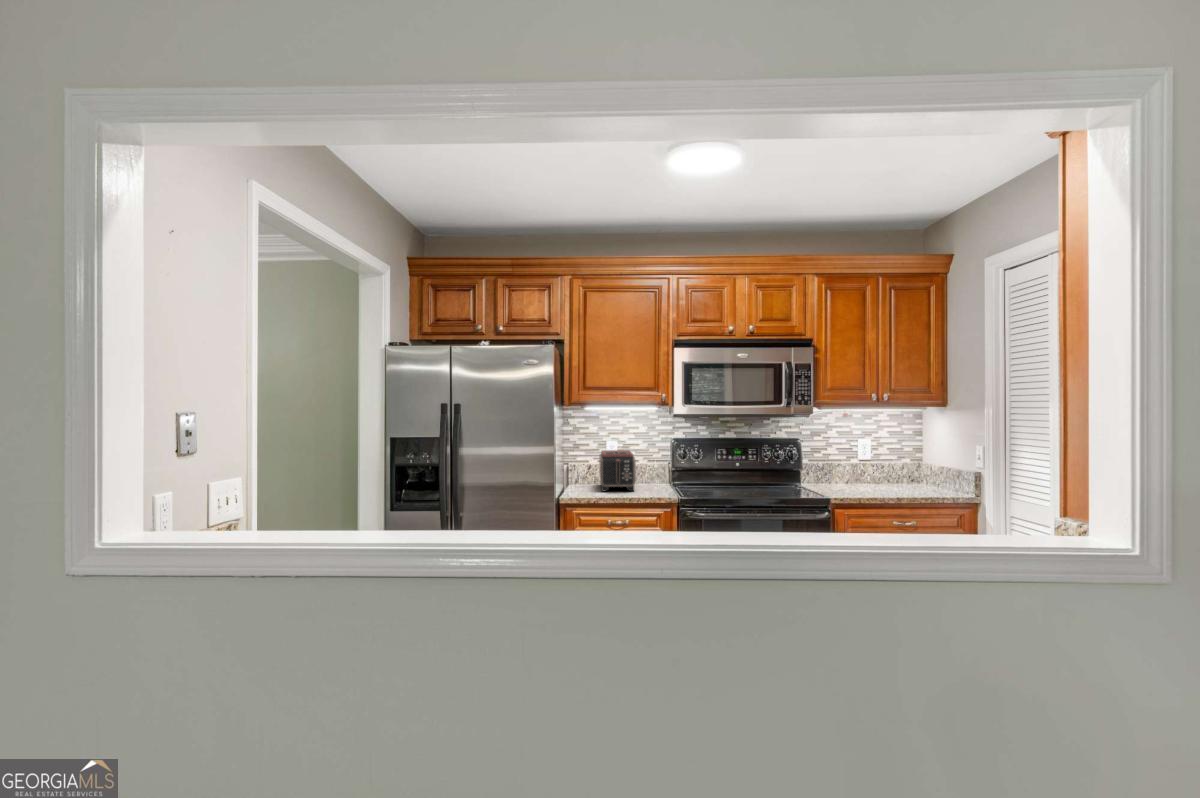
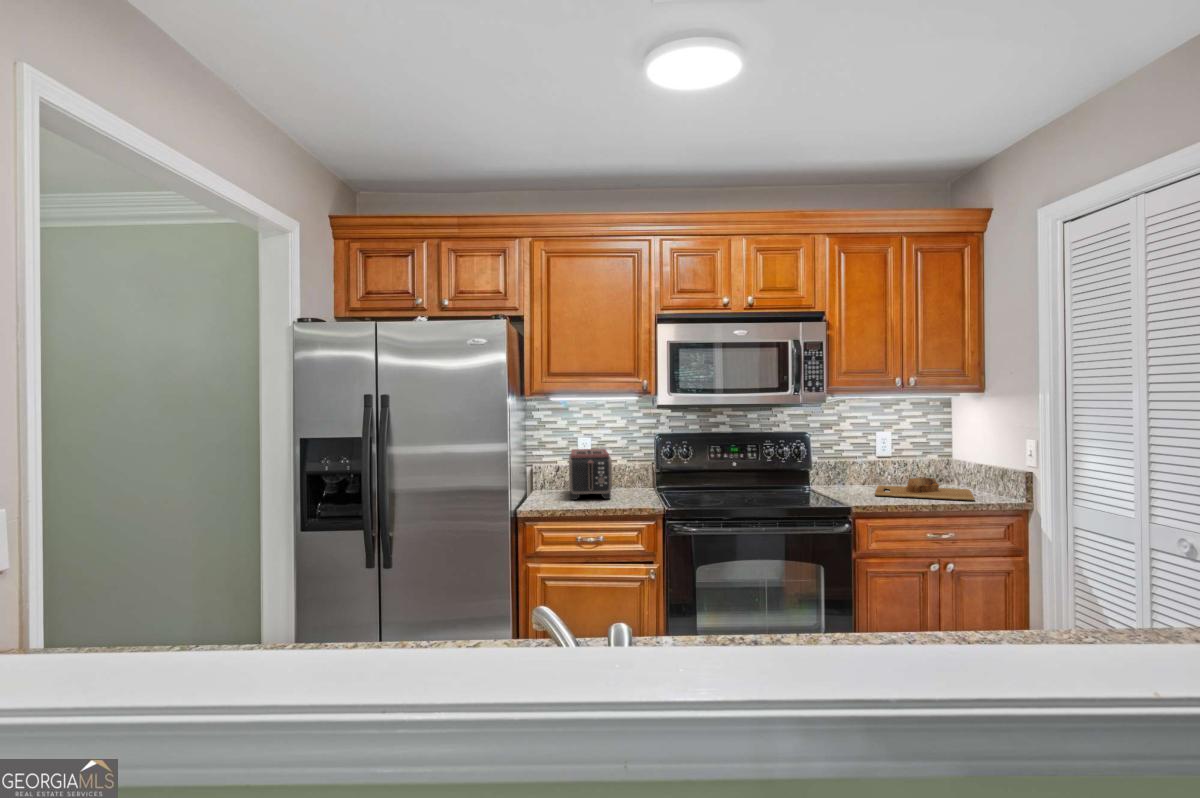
cutting board: none [853,477,935,496] -> present [875,478,975,500]

